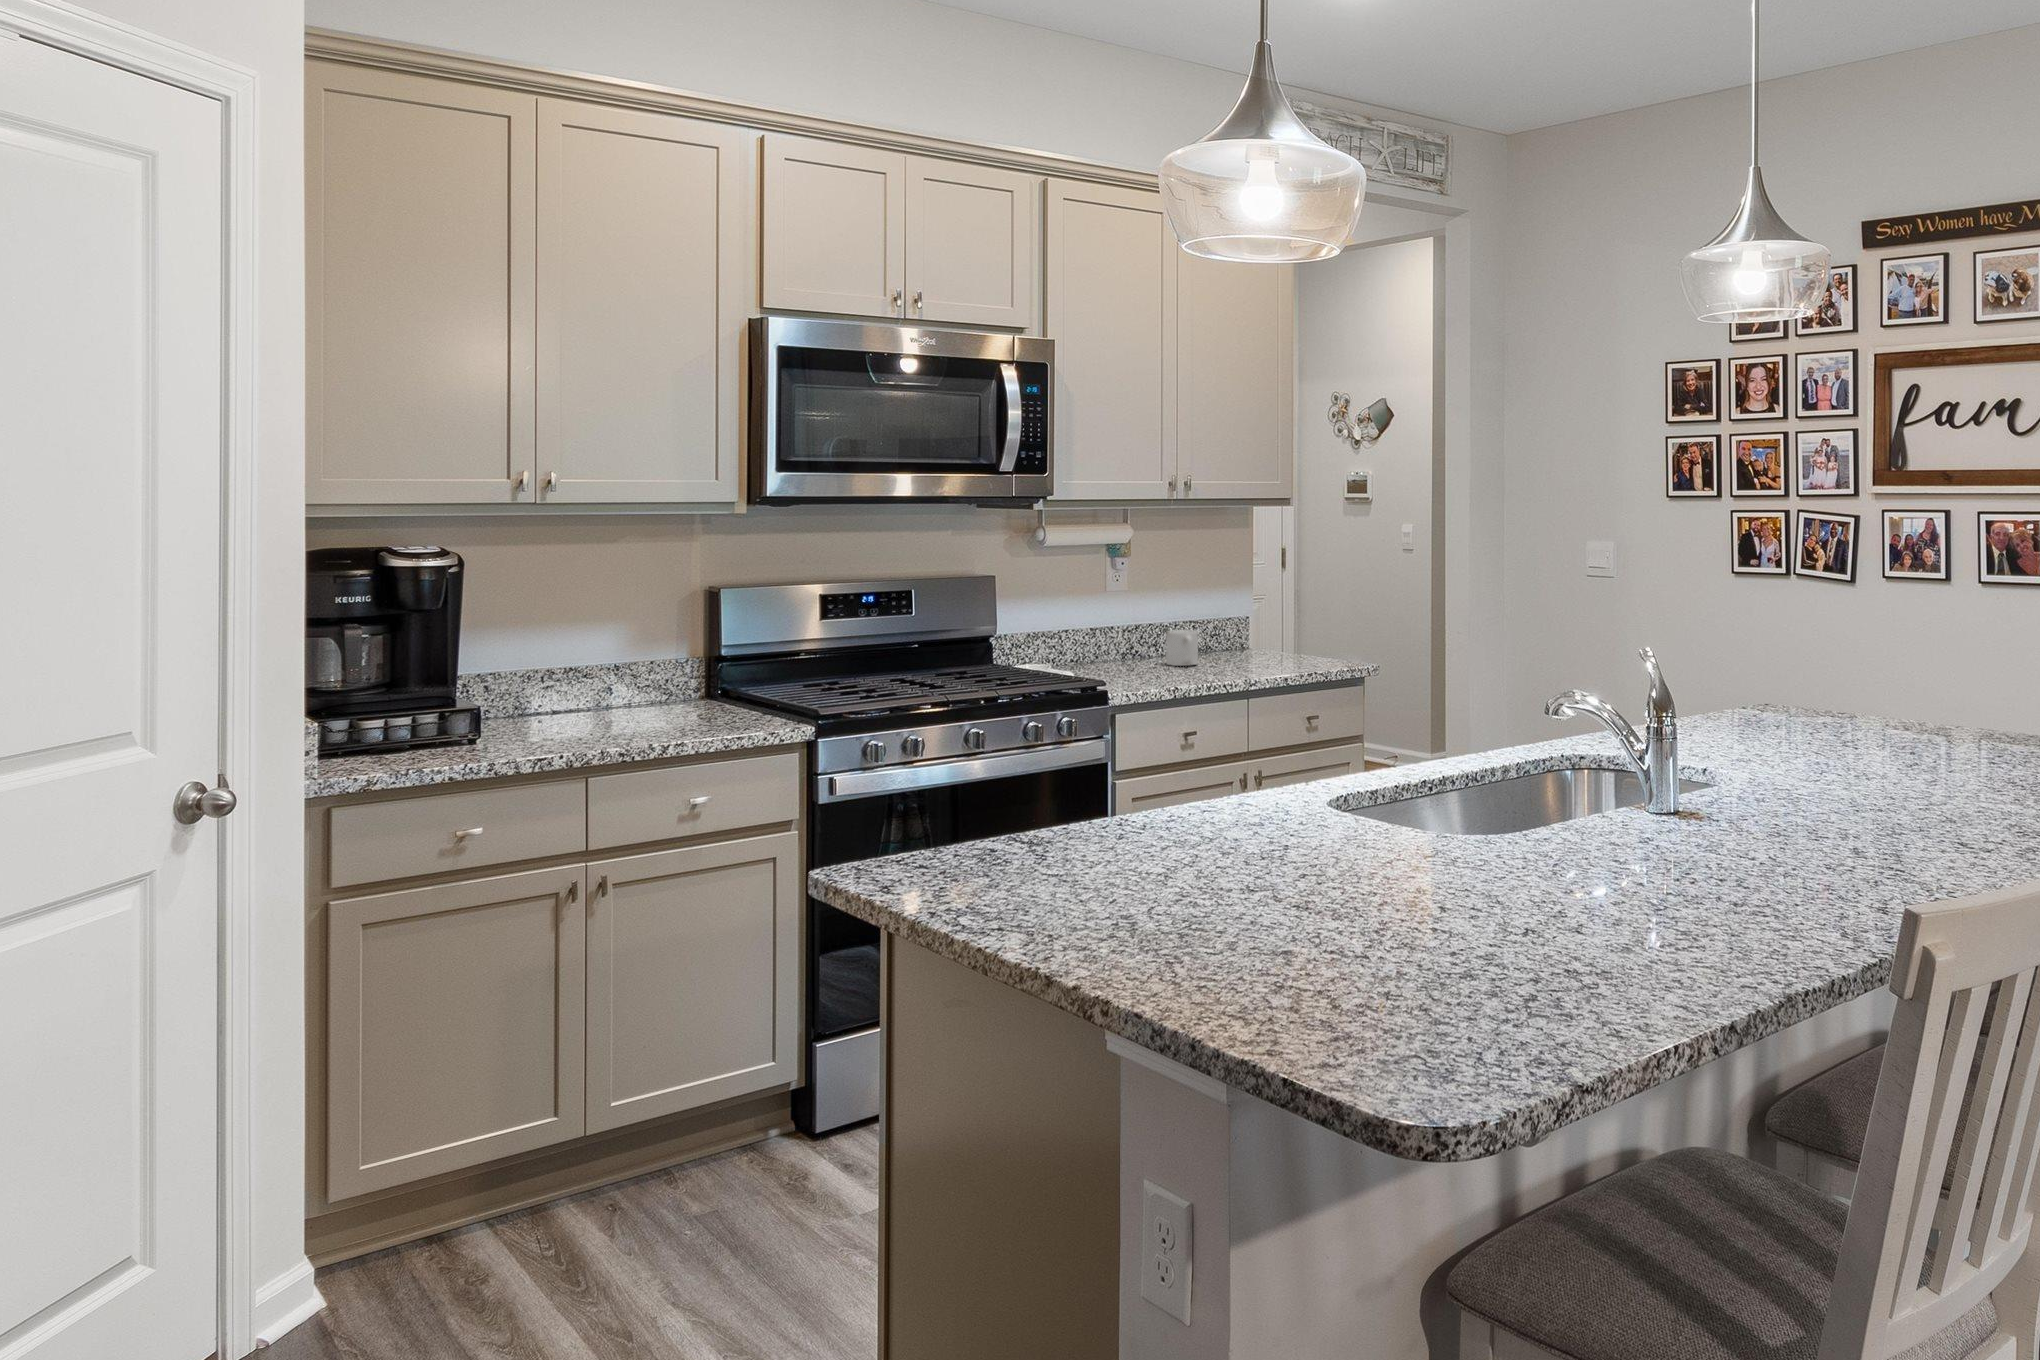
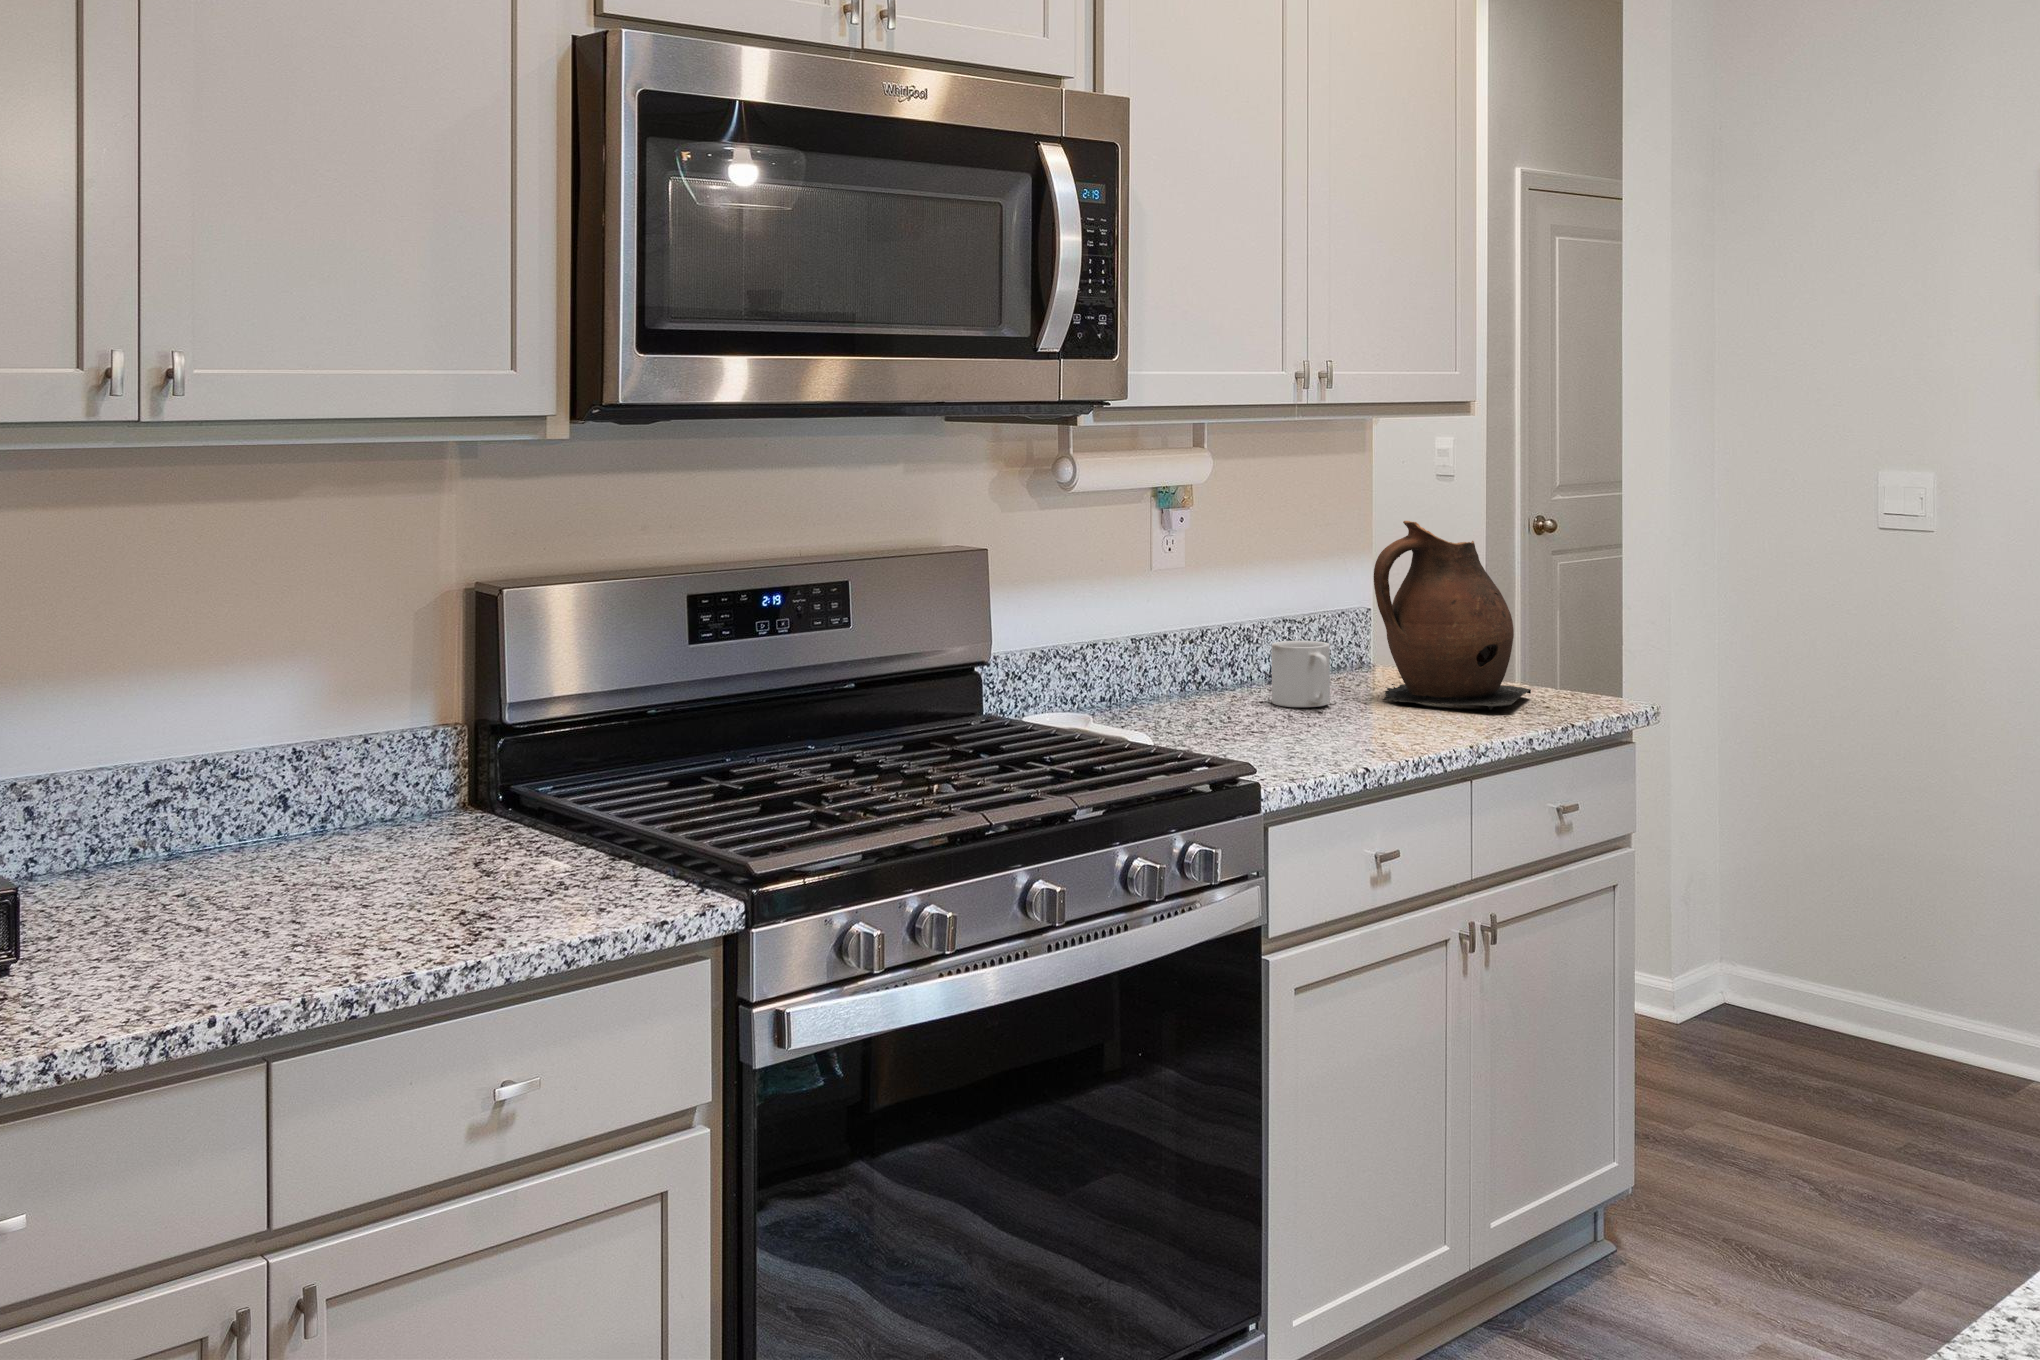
ceramic pitcher: none [1228,565,1322,668] -> present [1374,521,1531,710]

